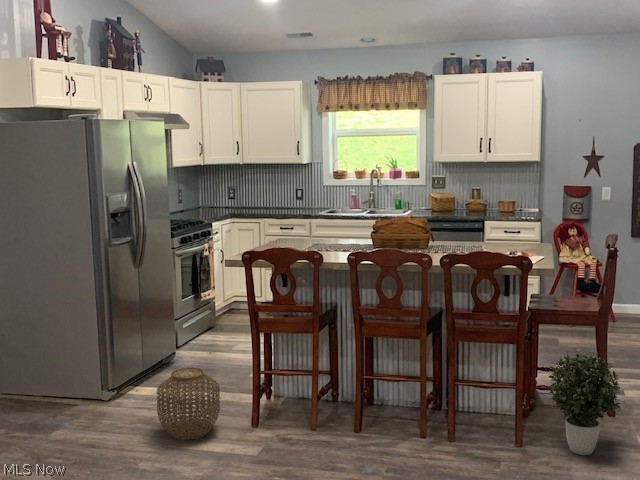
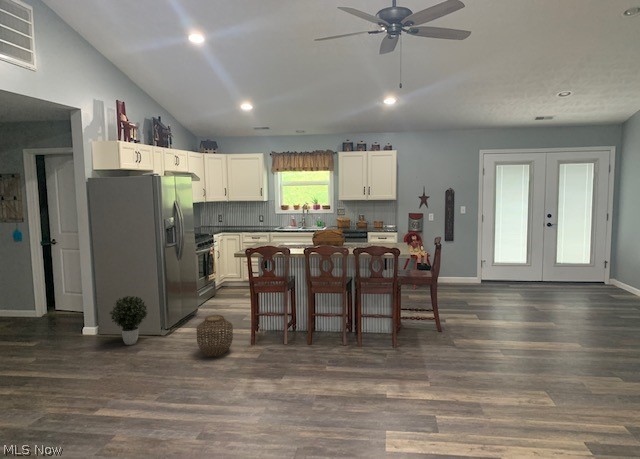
potted plant: present [549,354,620,455] -> present [109,296,147,345]

